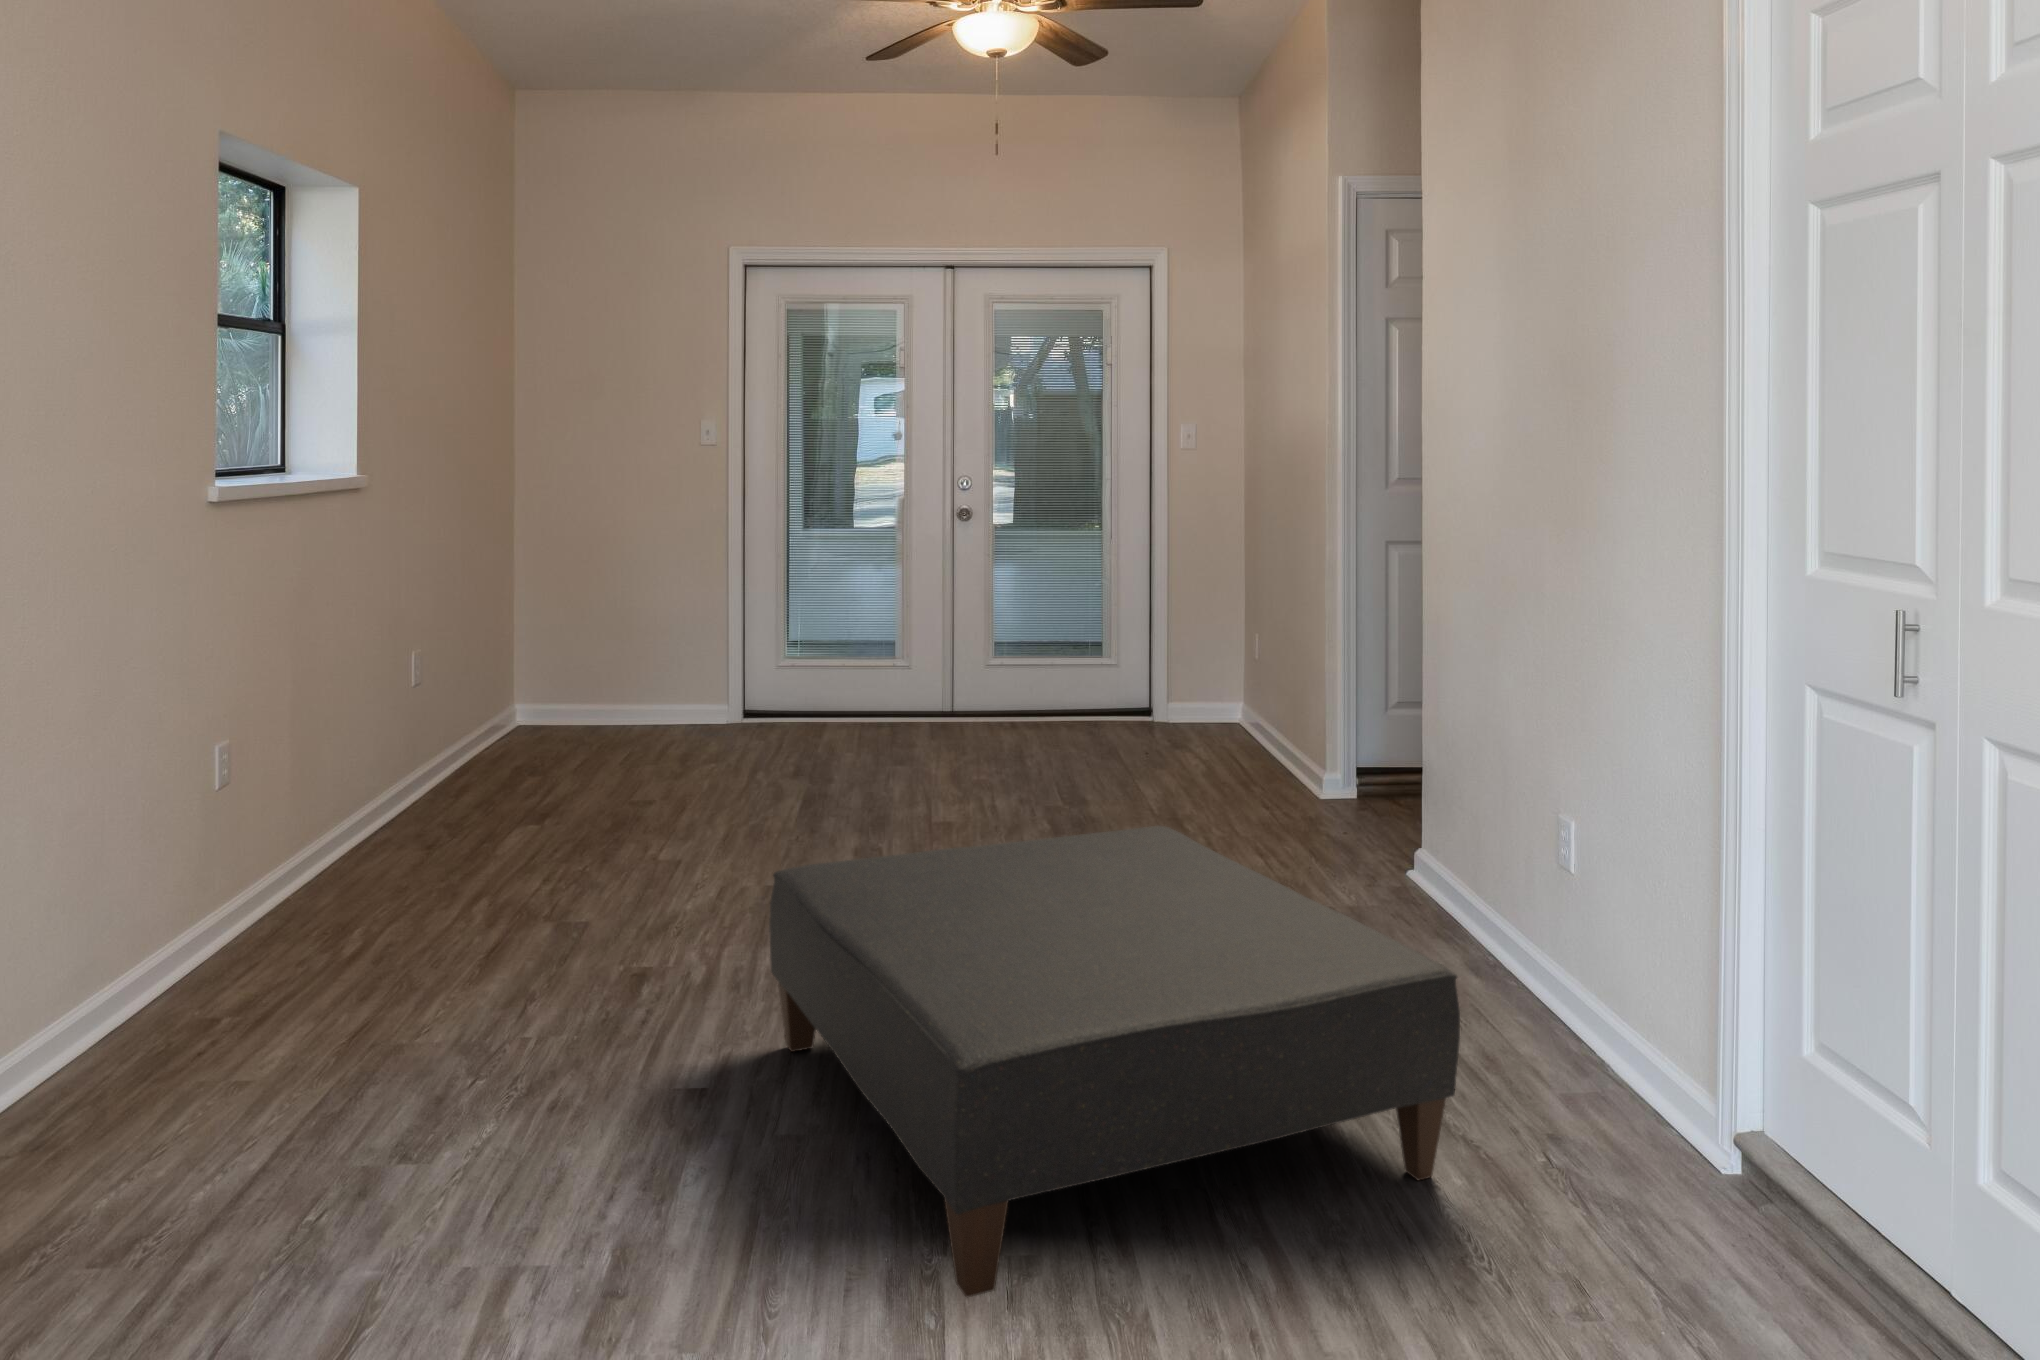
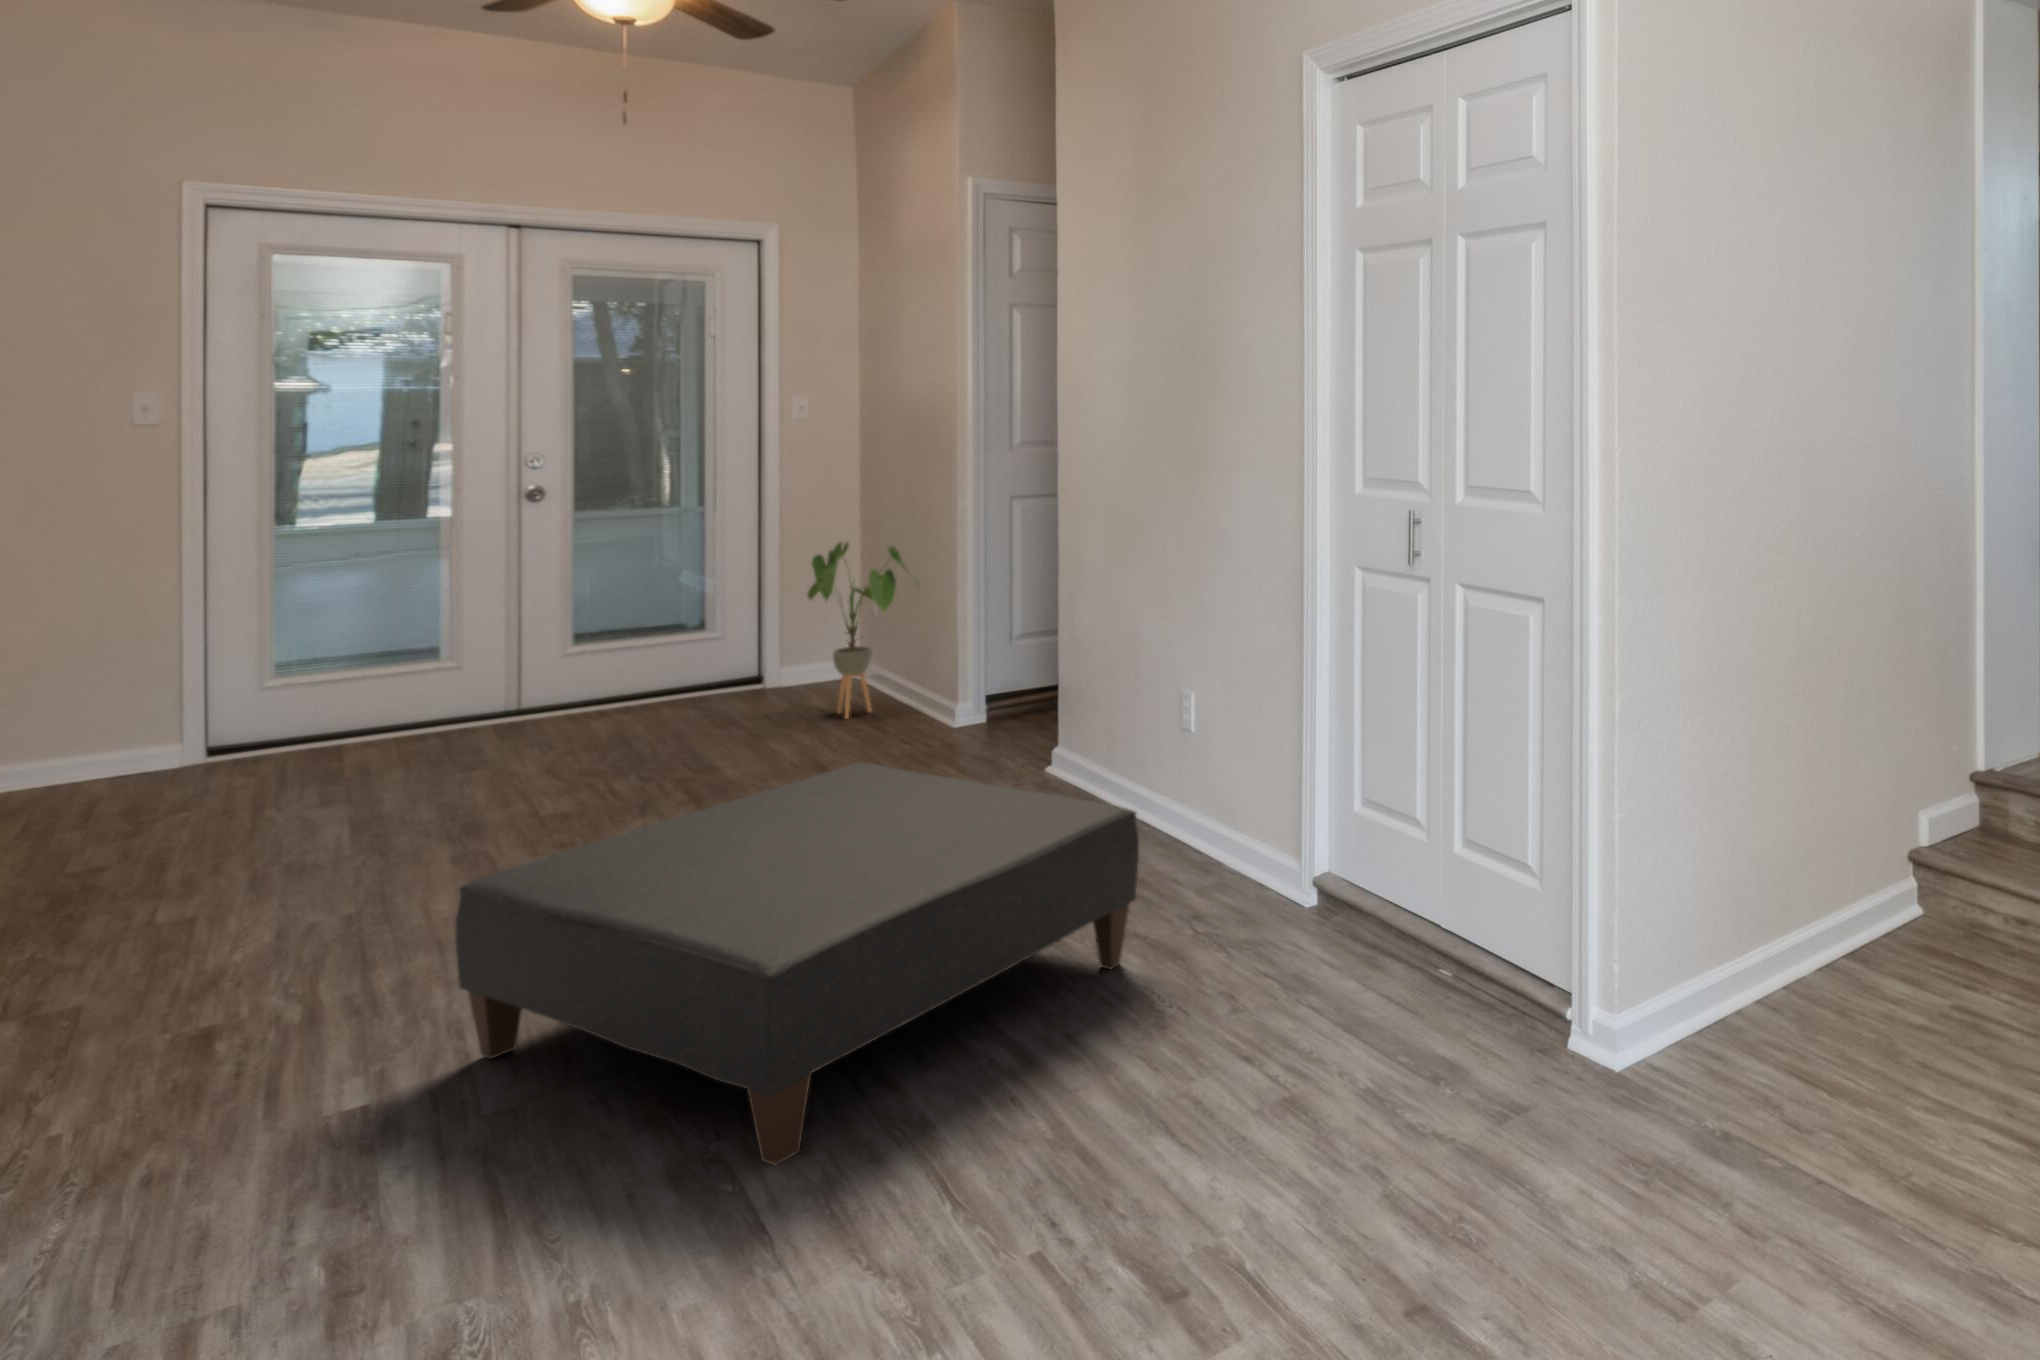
house plant: none [1183,579,1292,769] -> present [807,543,918,718]

